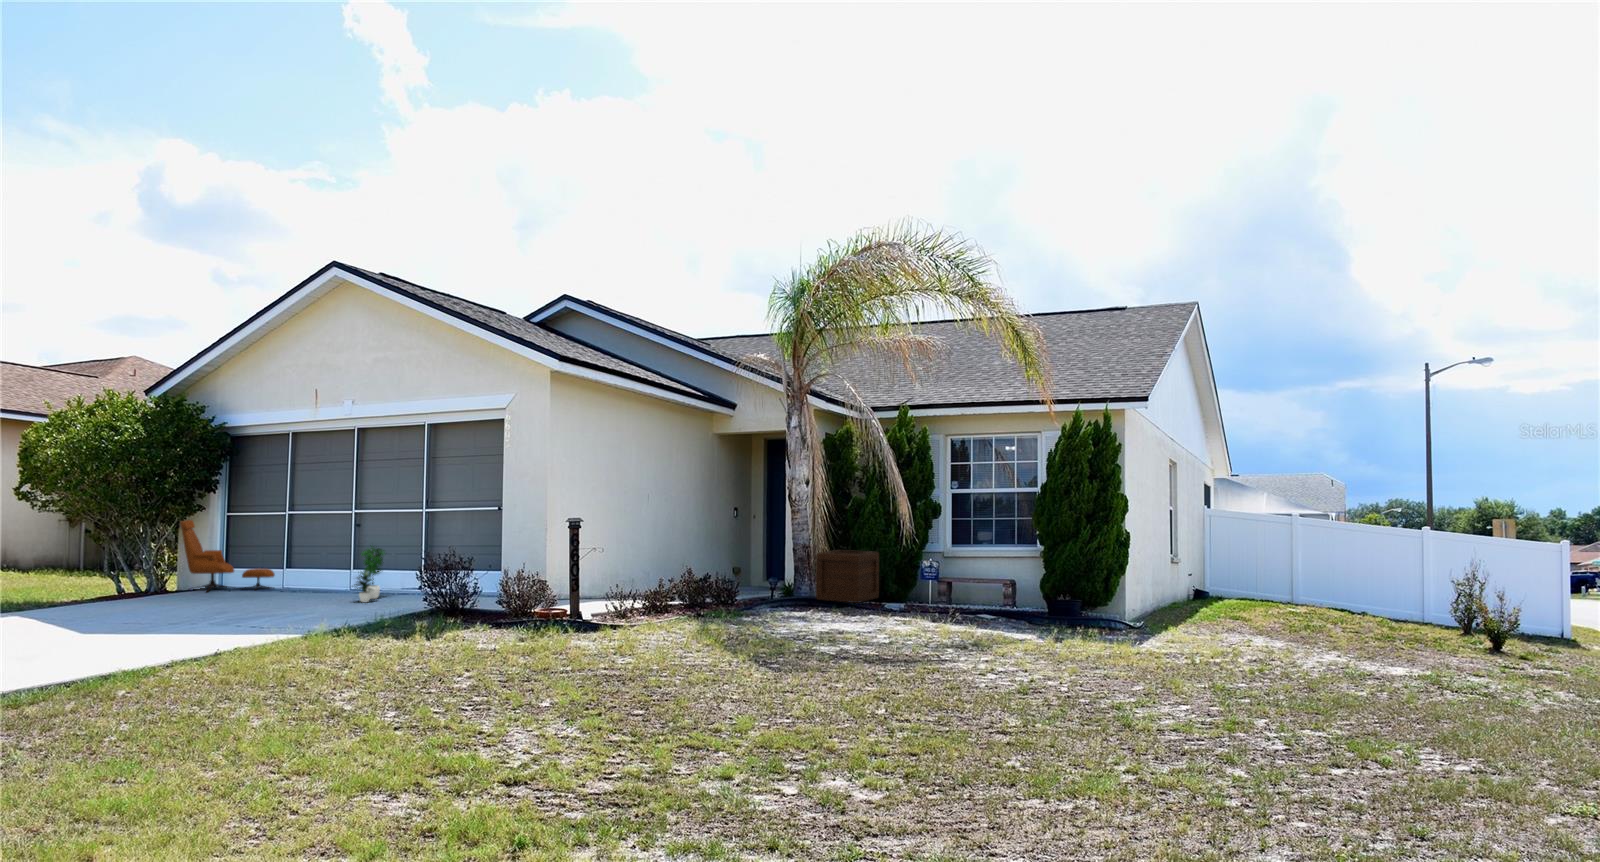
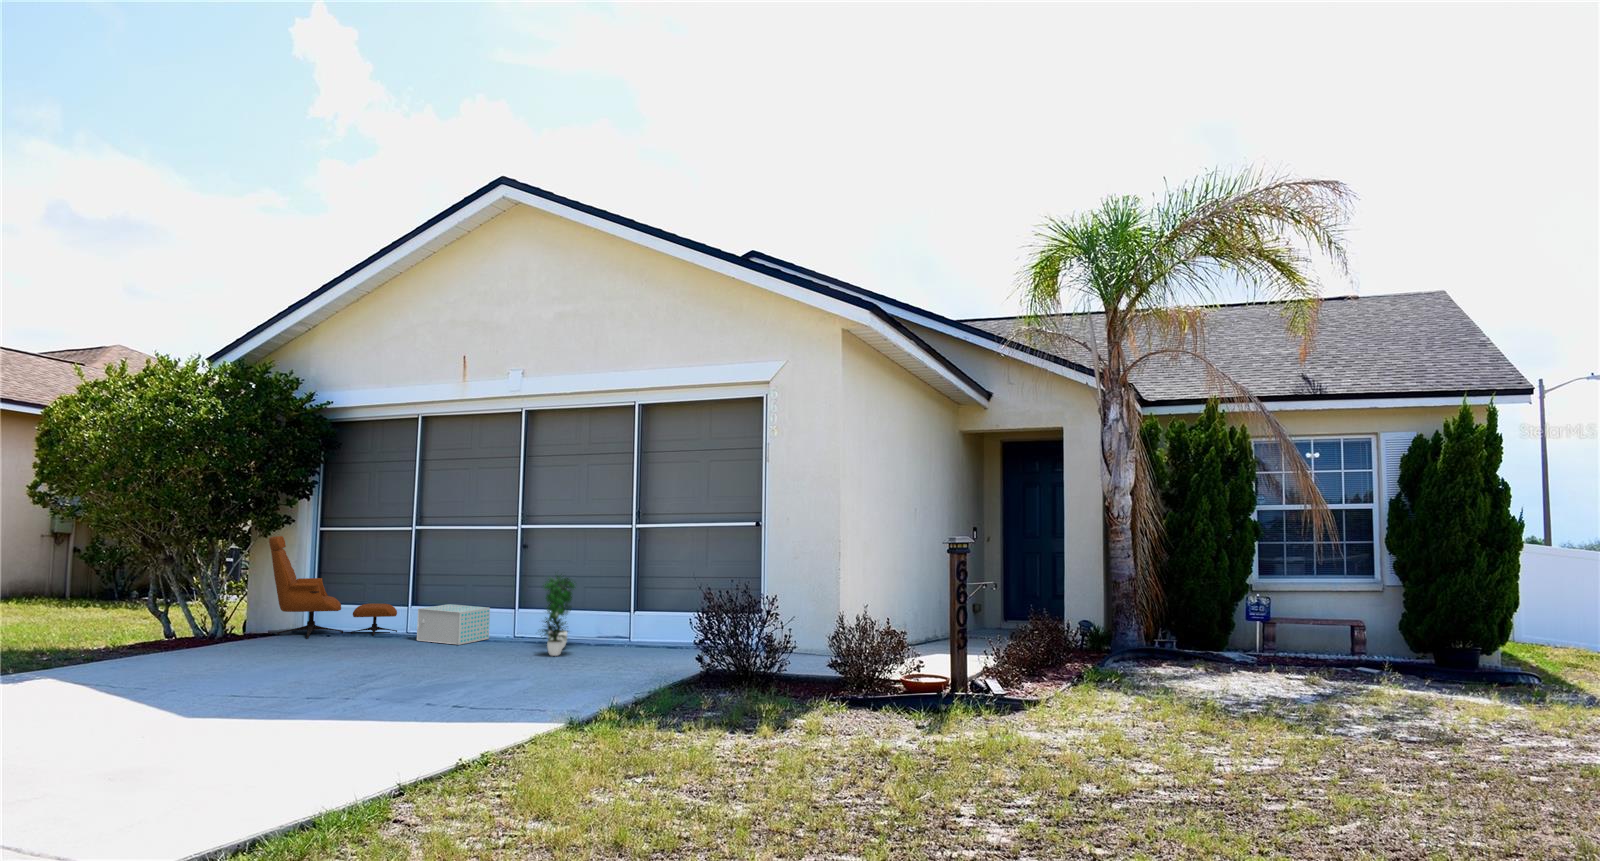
wooden crate: present [816,550,879,603] -> none [1141,581,1210,653]
storage box: none [281,568,334,596] -> present [417,604,490,645]

